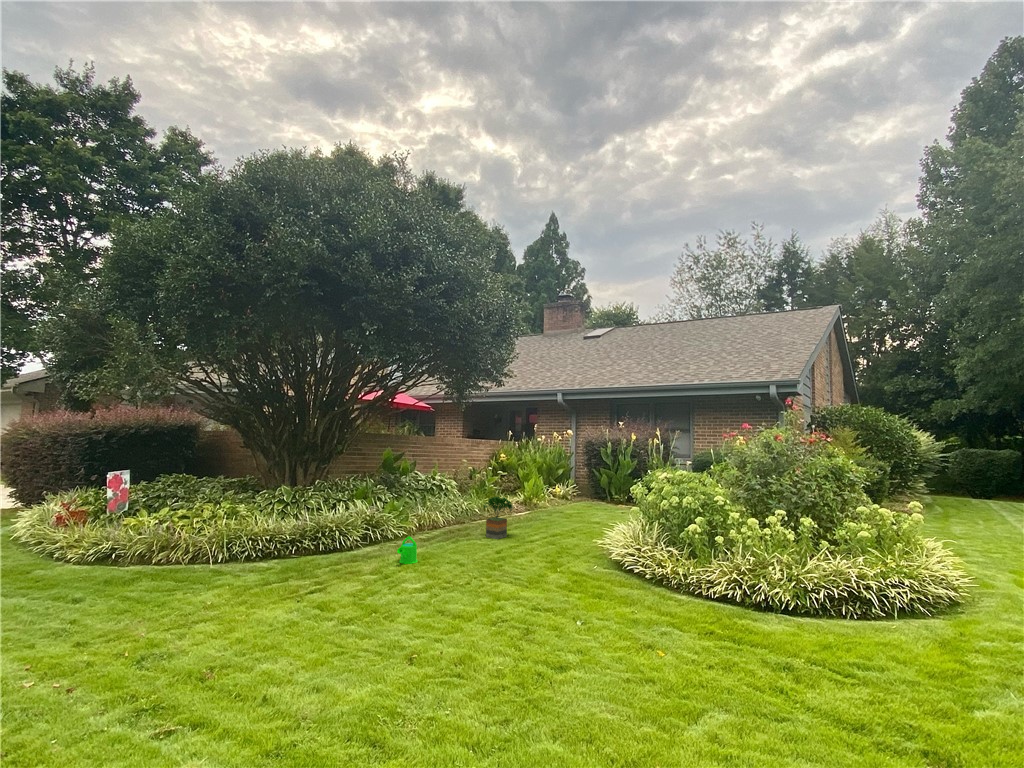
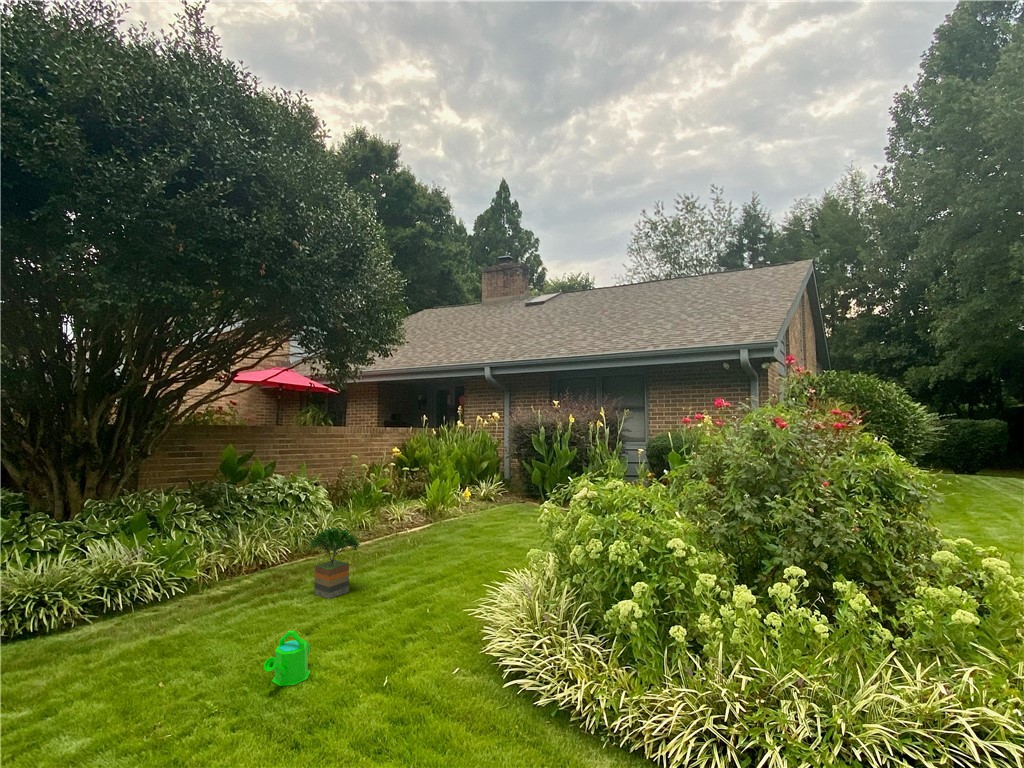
watering can: present [397,537,418,564] -> present [264,630,310,686]

